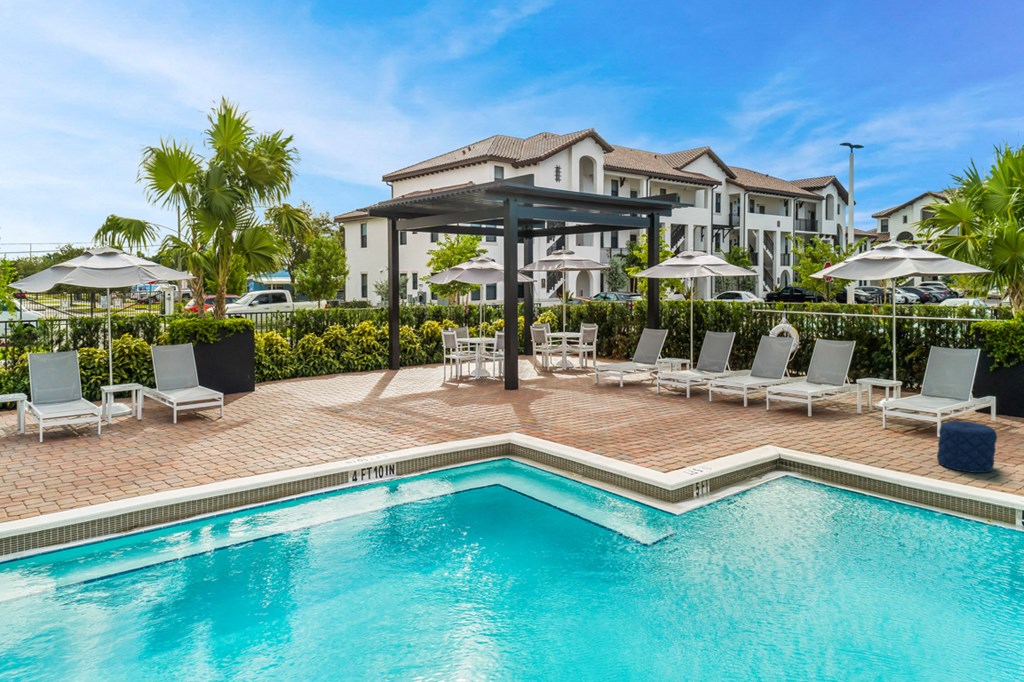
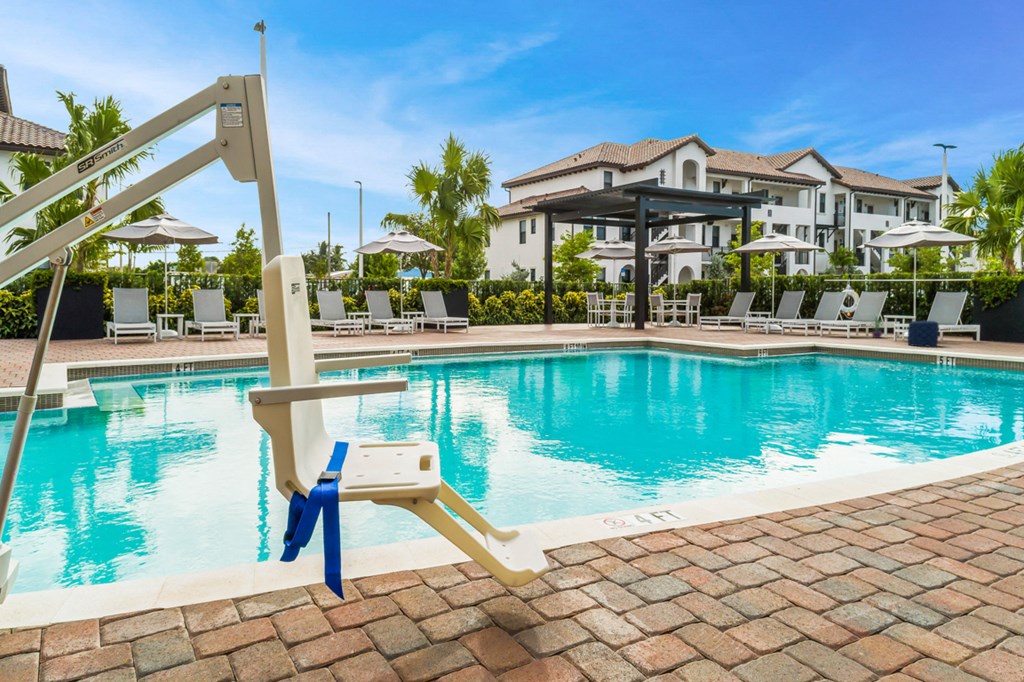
decorative plant: none [834,385,877,422] -> present [872,315,882,338]

